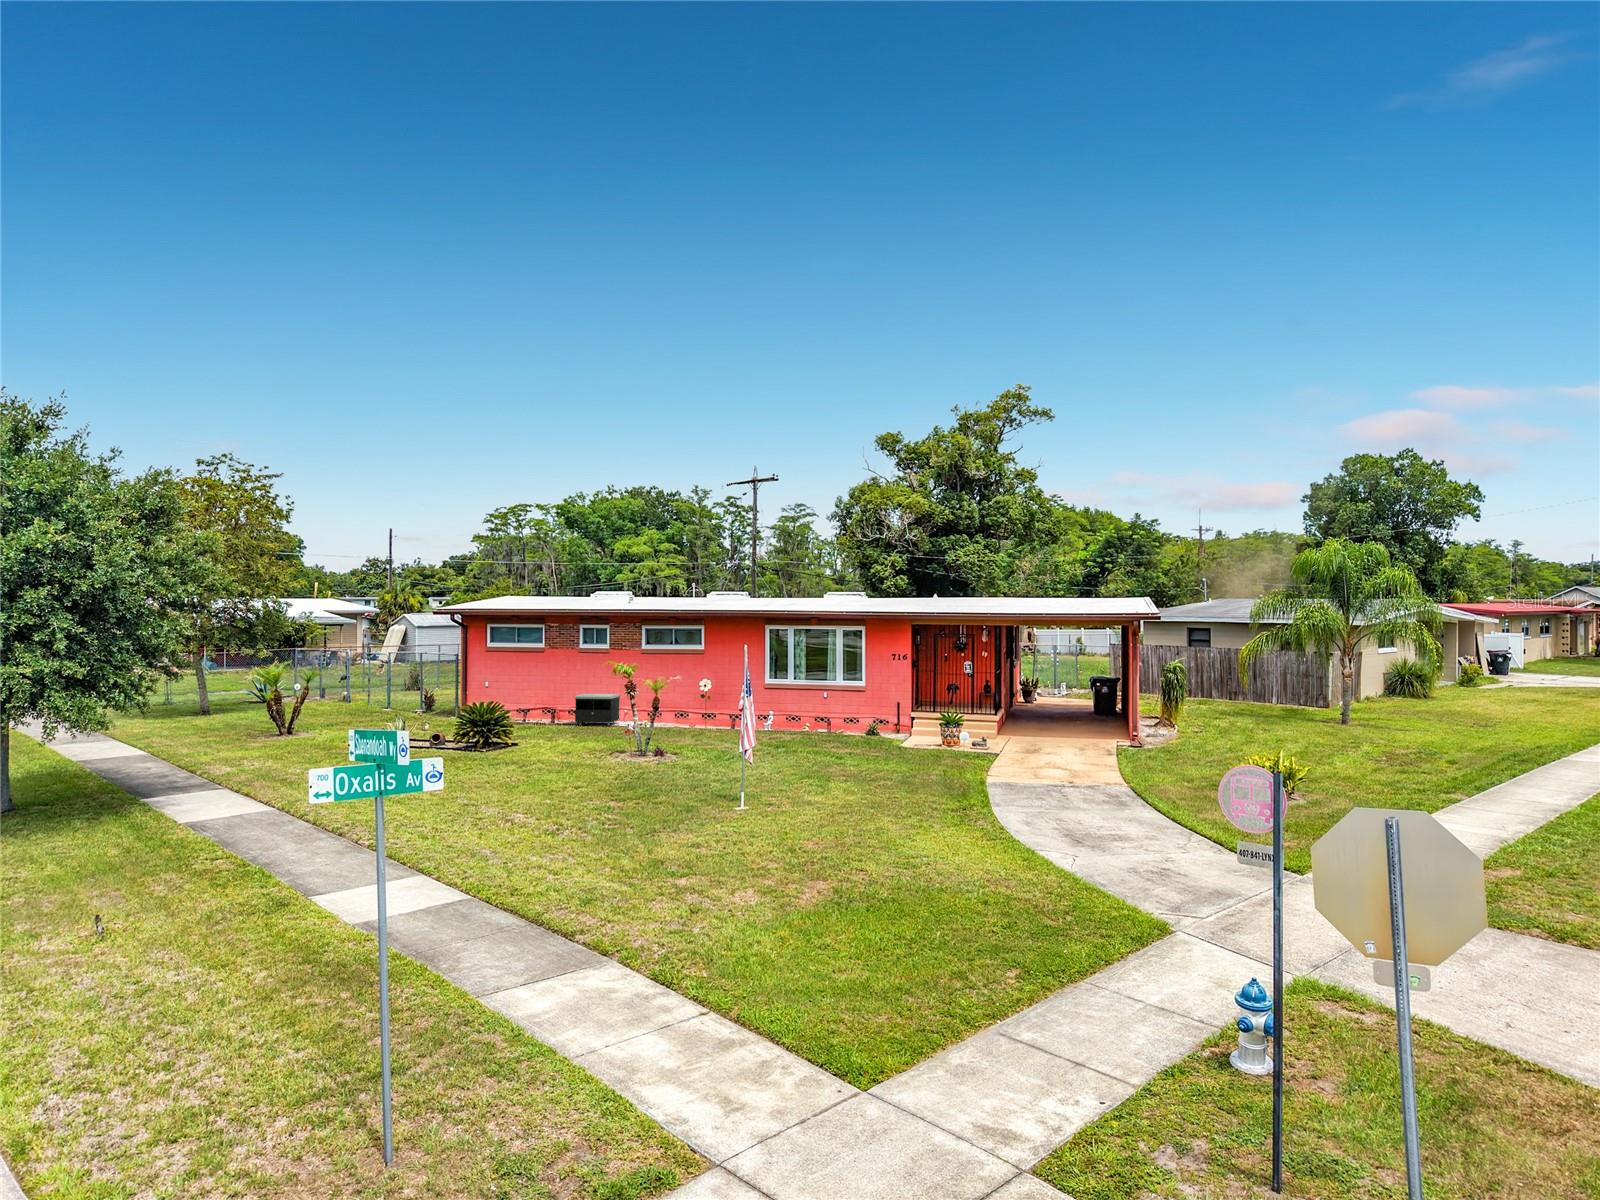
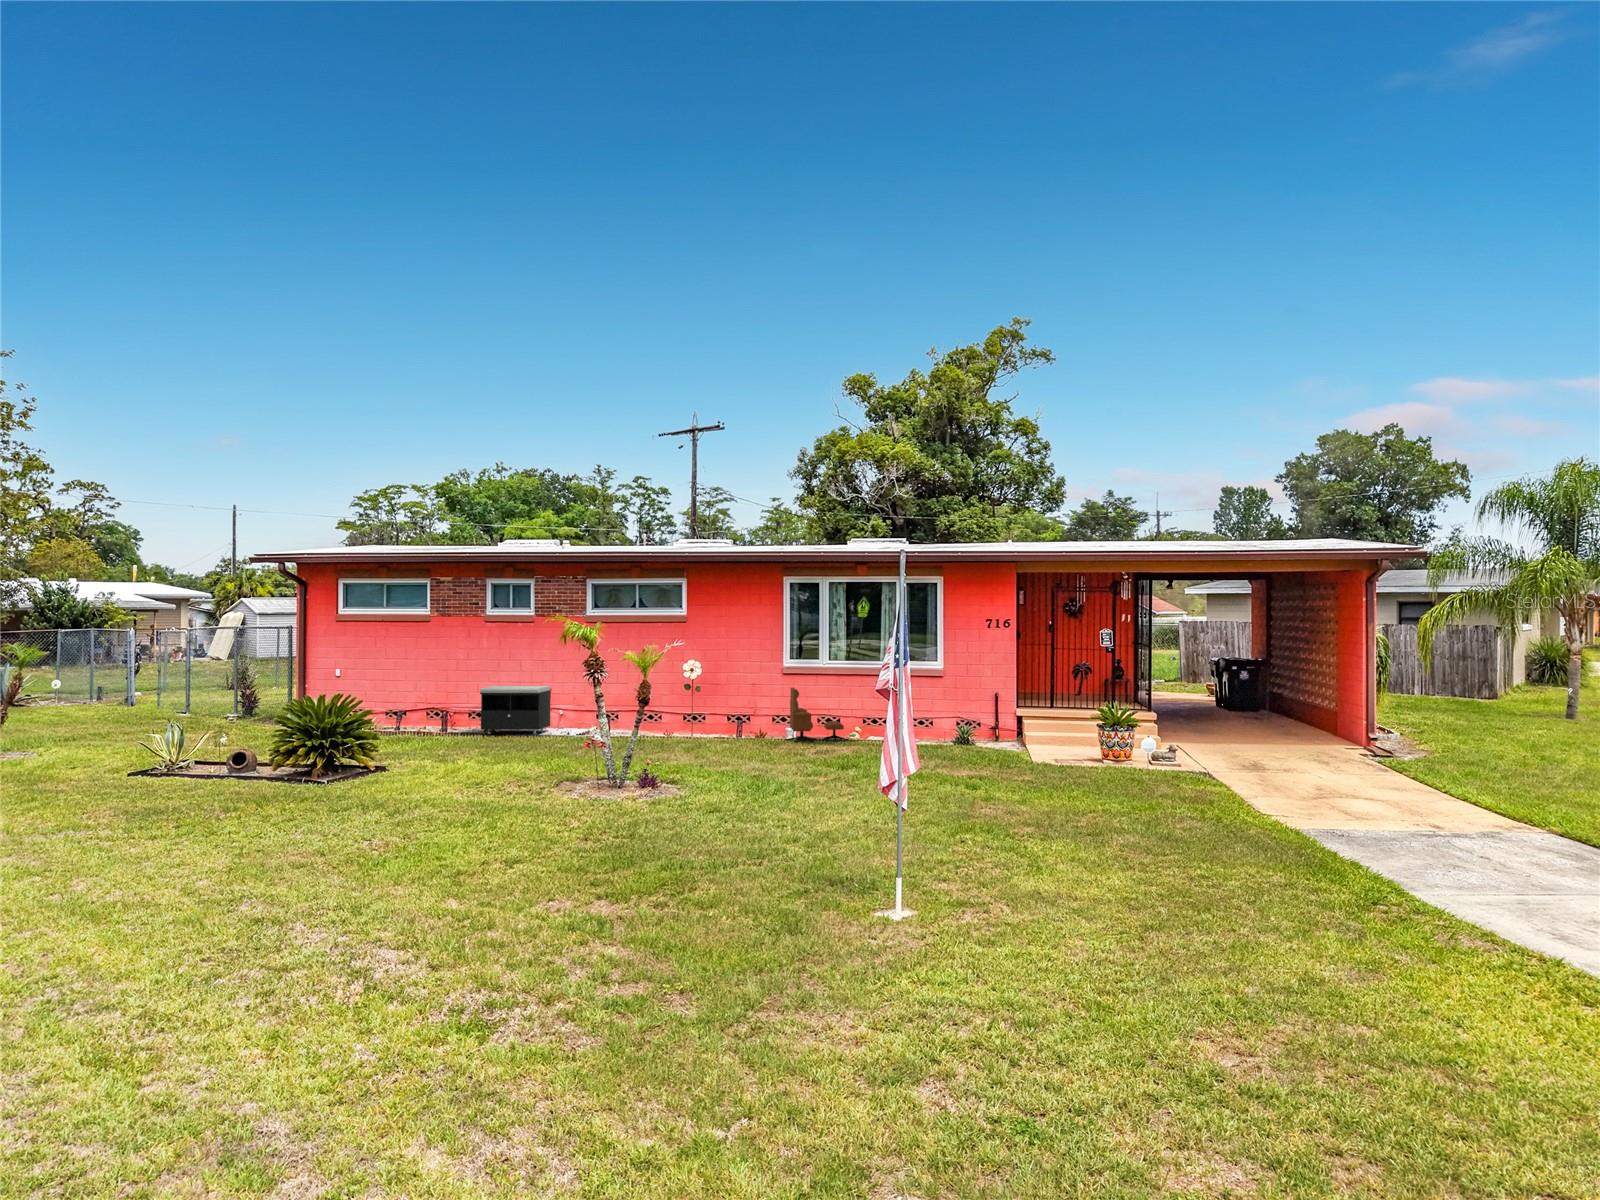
lounge chair: none [764,697,804,733] -> present [786,687,848,742]

